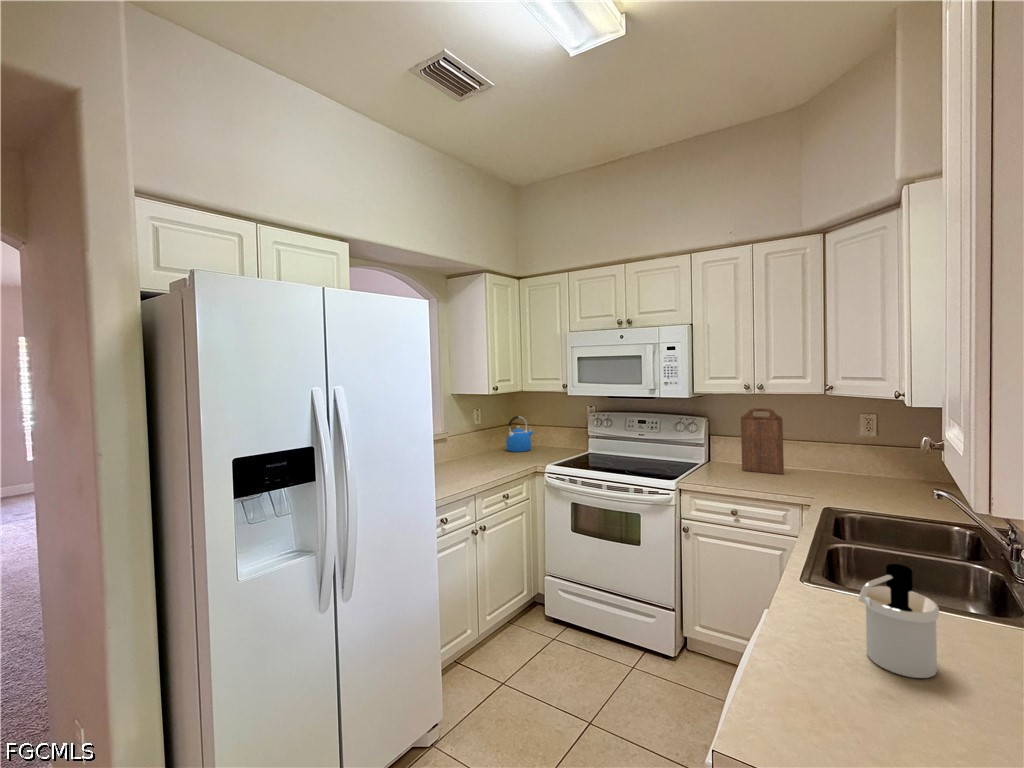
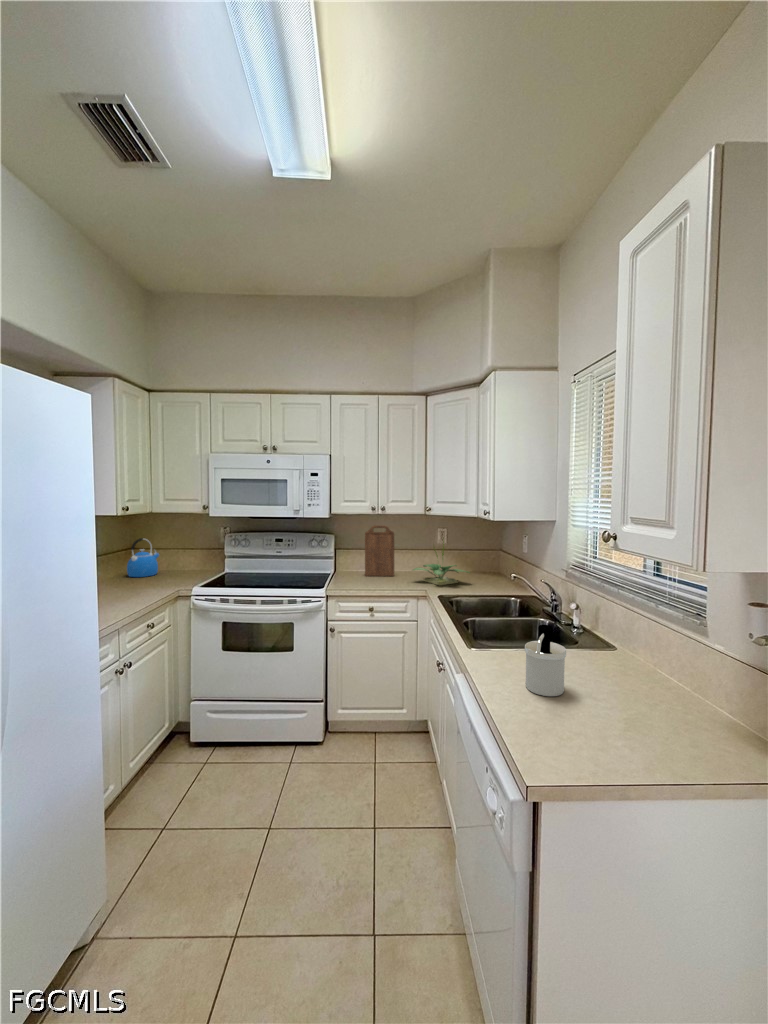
potted plant: none [801,425,900,493] -> present [413,541,470,585]

